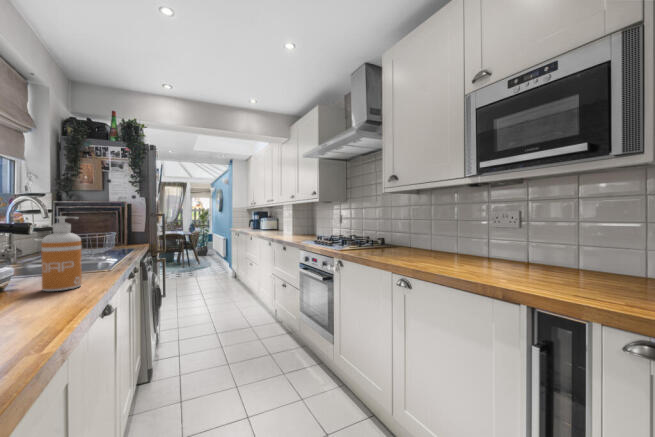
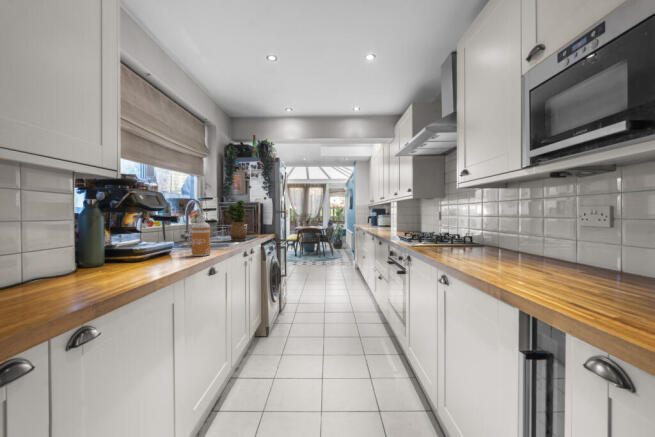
potted plant: none [79,198,120,257] -> present [225,200,247,241]

